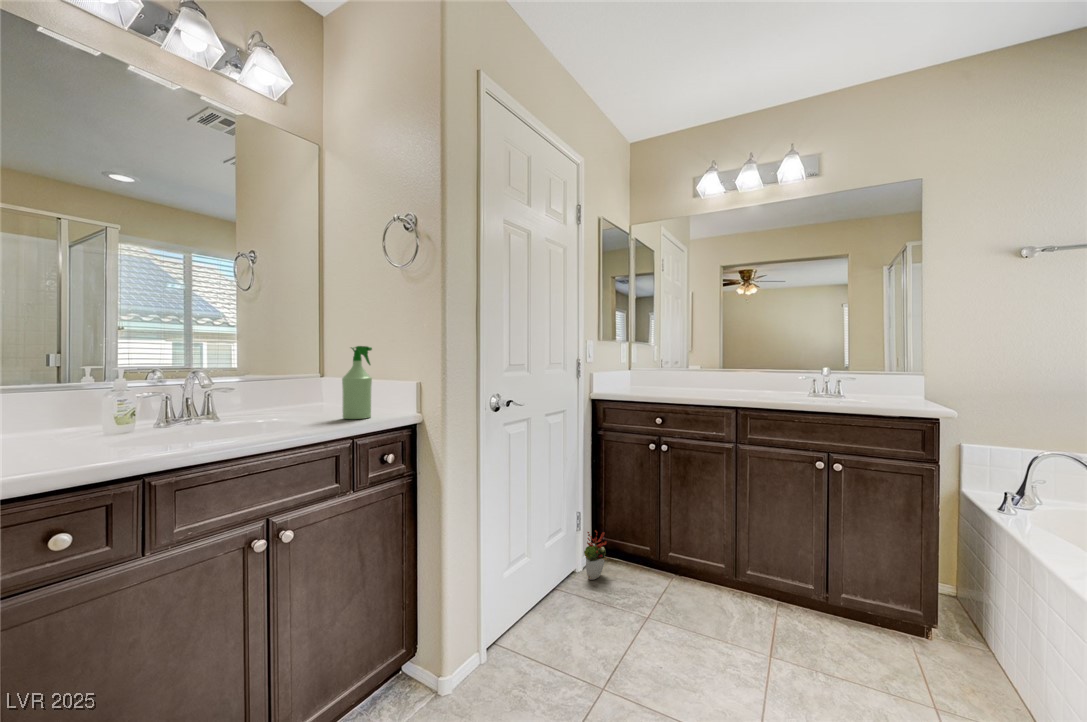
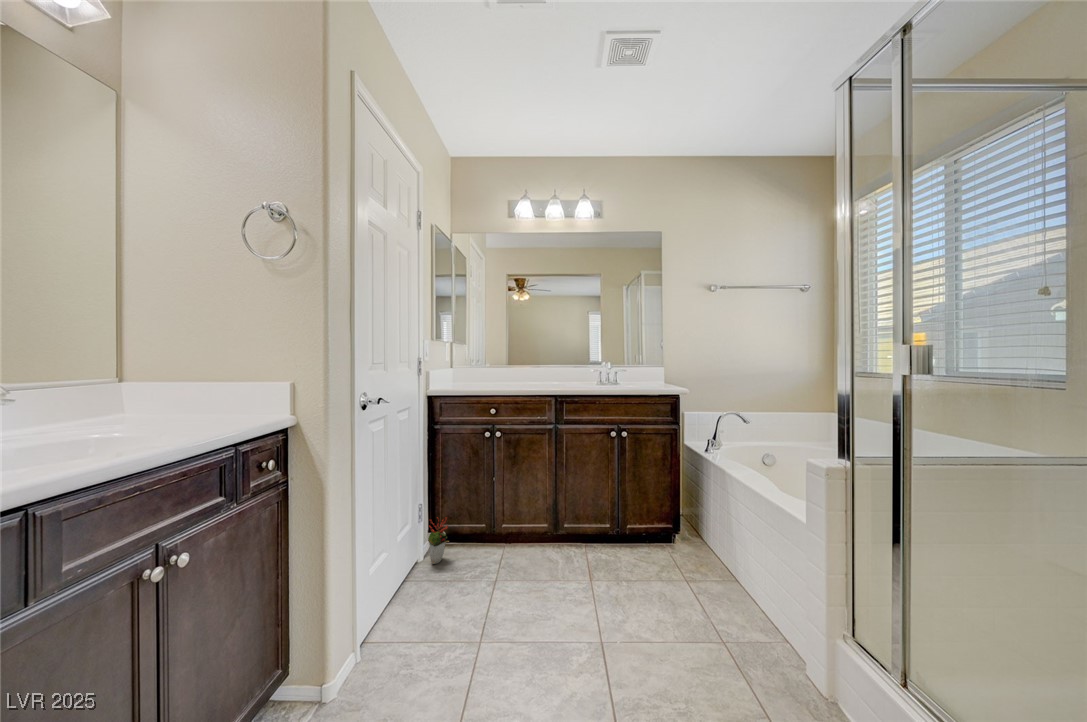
spray bottle: present [342,346,372,419] -> none [198,341,237,425]

